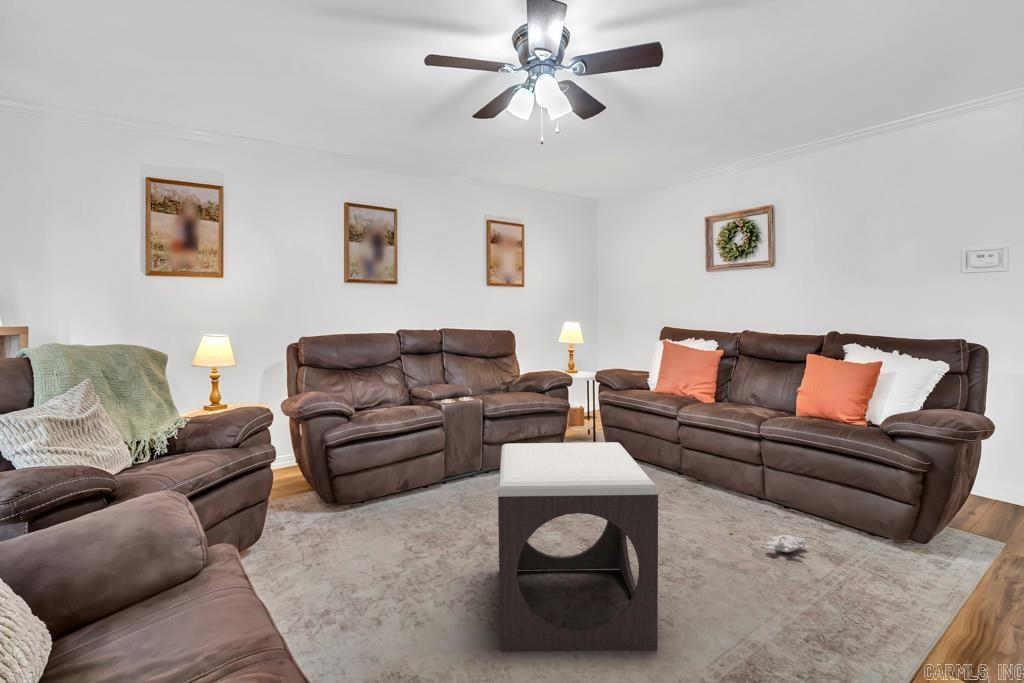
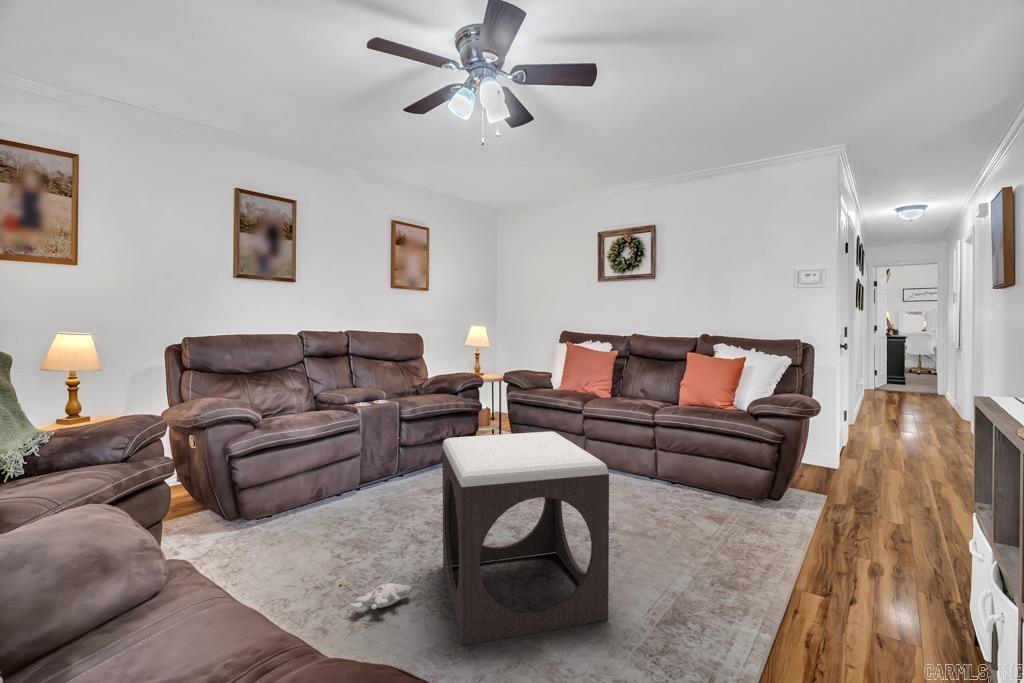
plush toy: present [730,532,806,552] -> present [339,583,412,610]

